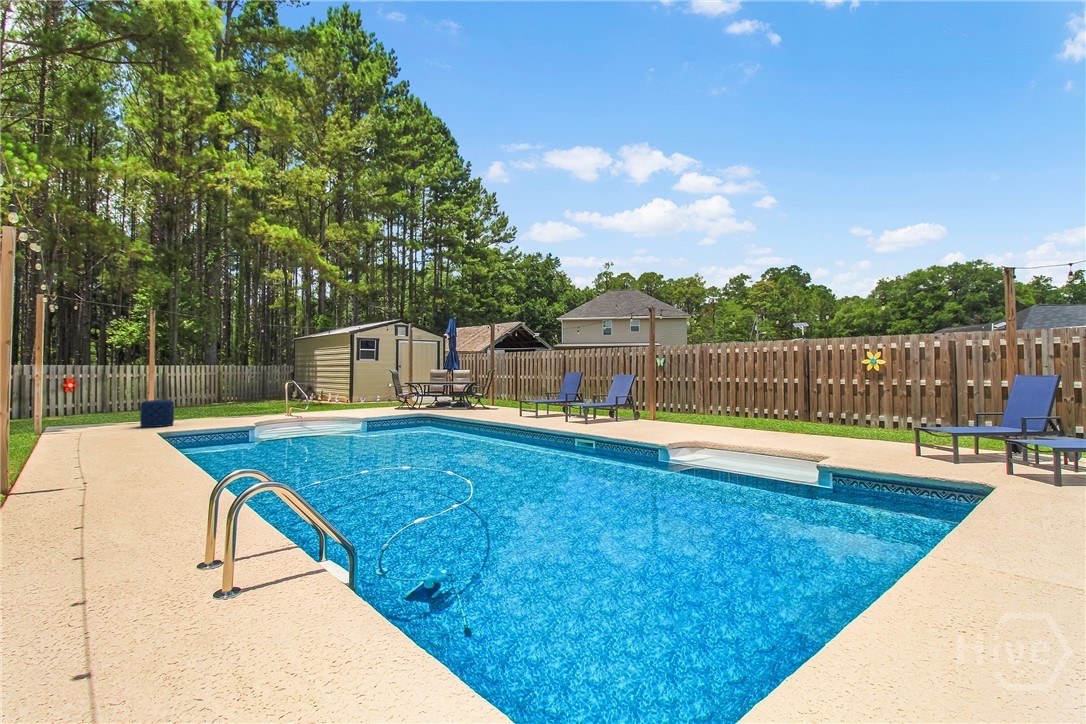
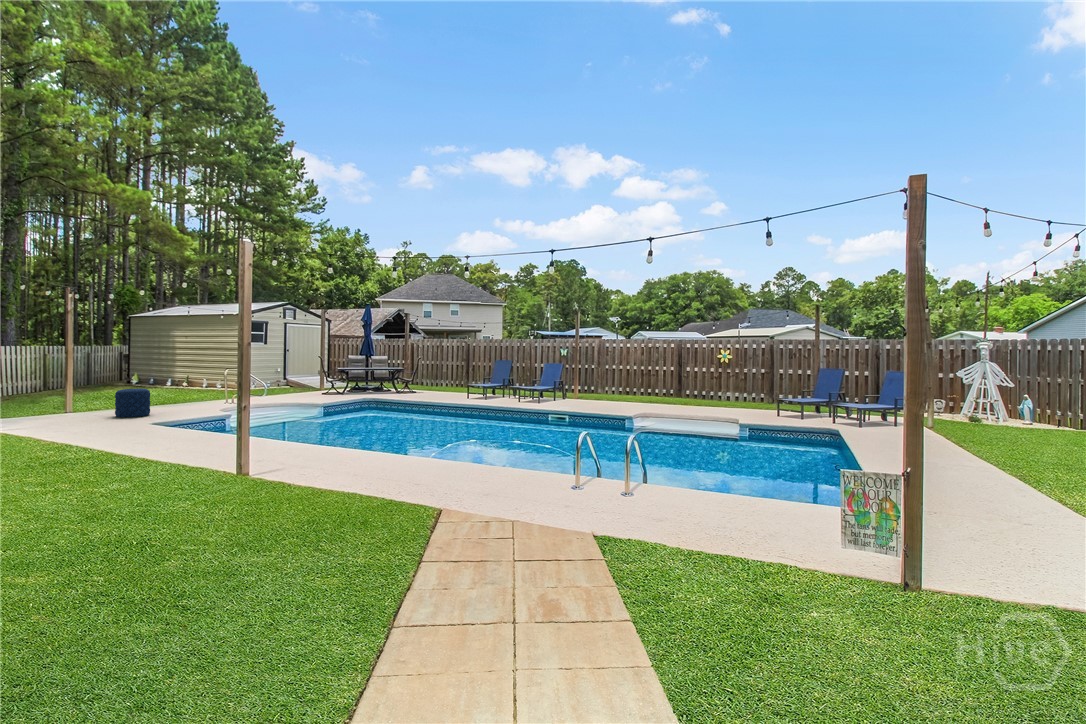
round table: present [298,383,325,406] -> none [184,368,224,393]

